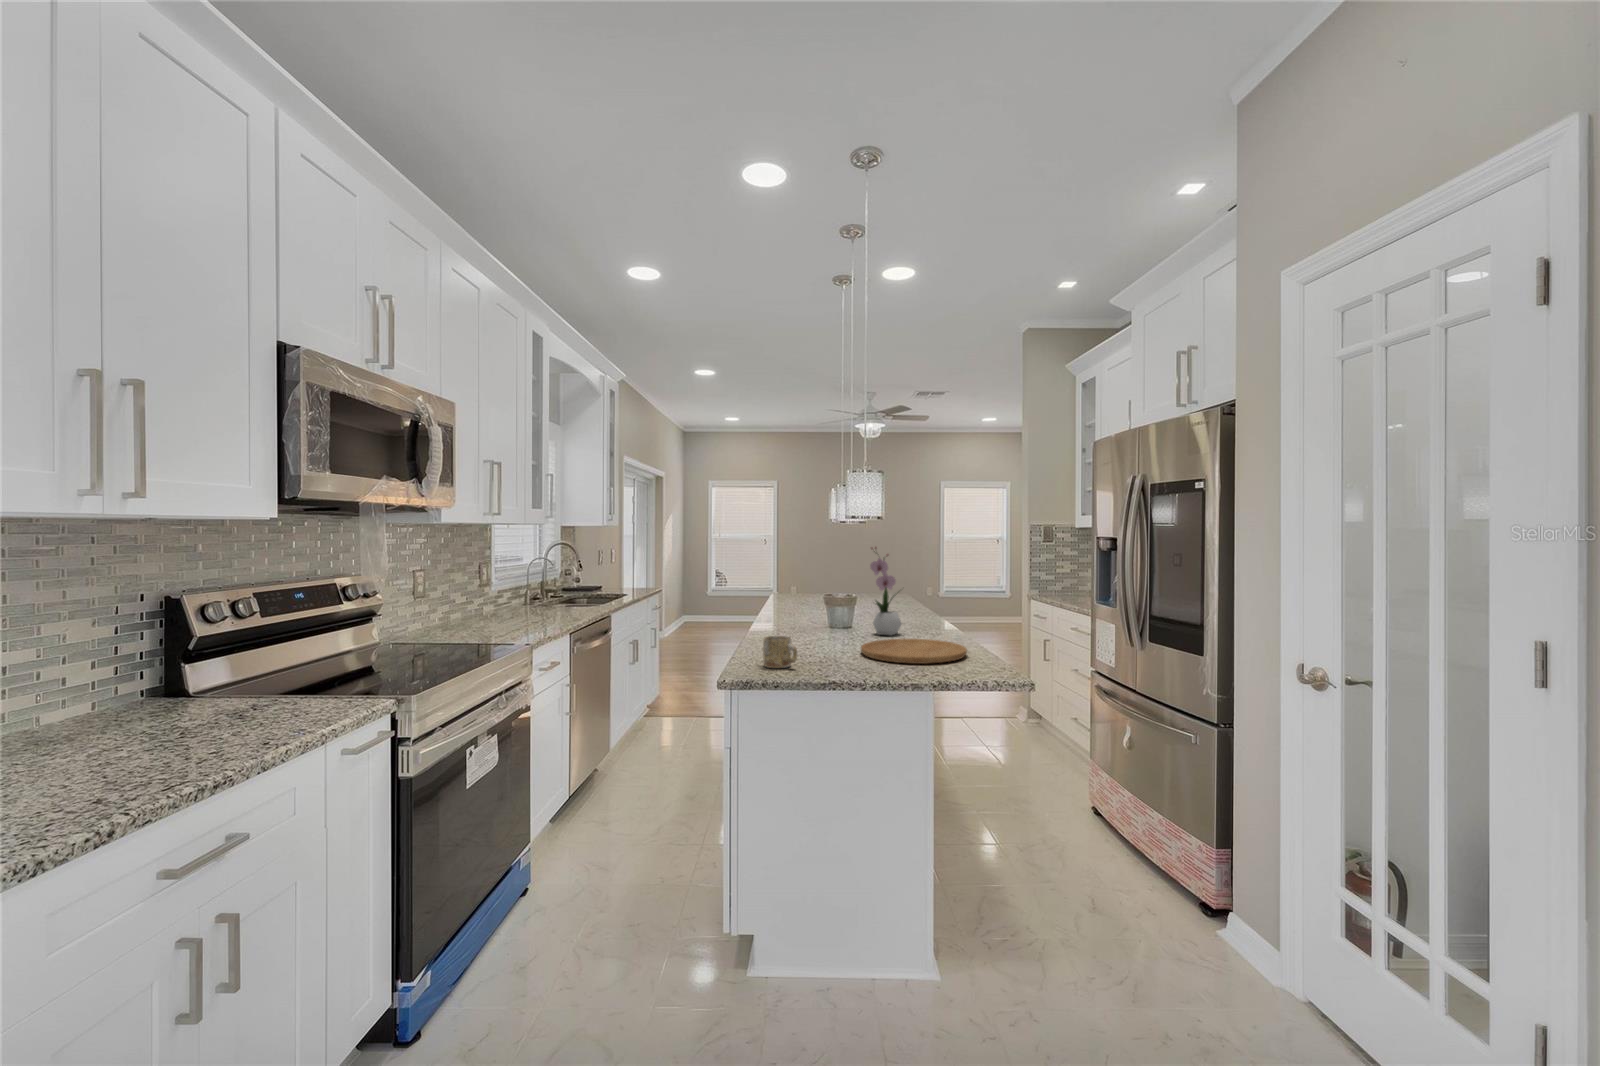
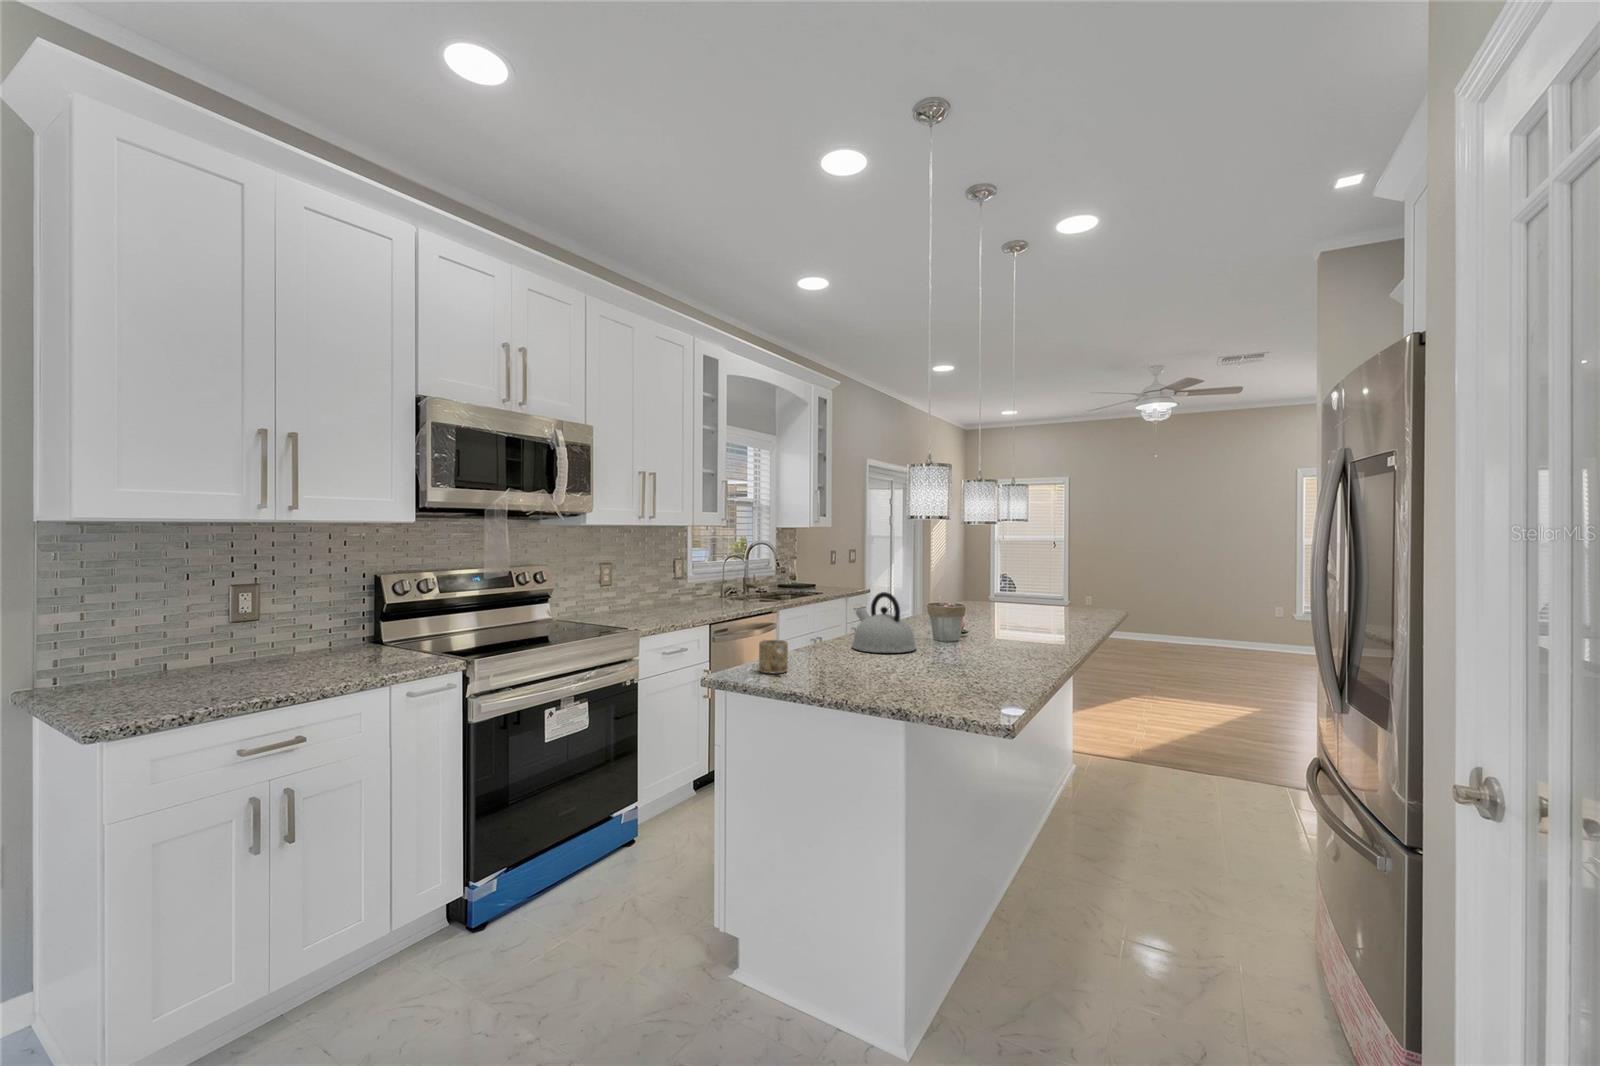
flower arrangement: present [870,547,901,635] -> none [947,551,995,655]
kettle: none [781,586,844,641] -> present [852,592,916,653]
cutting board: present [861,639,967,664] -> none [880,658,1005,690]

